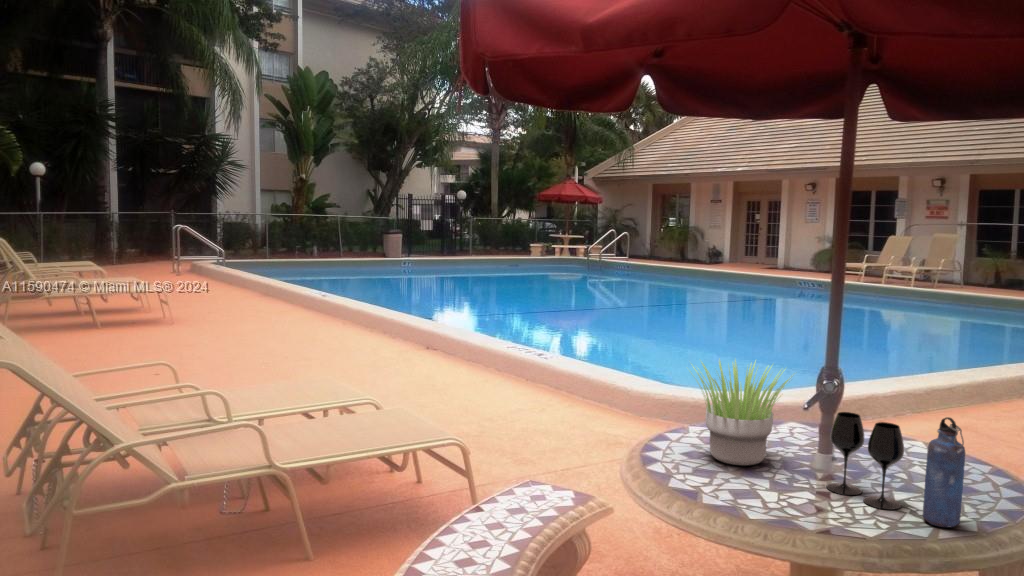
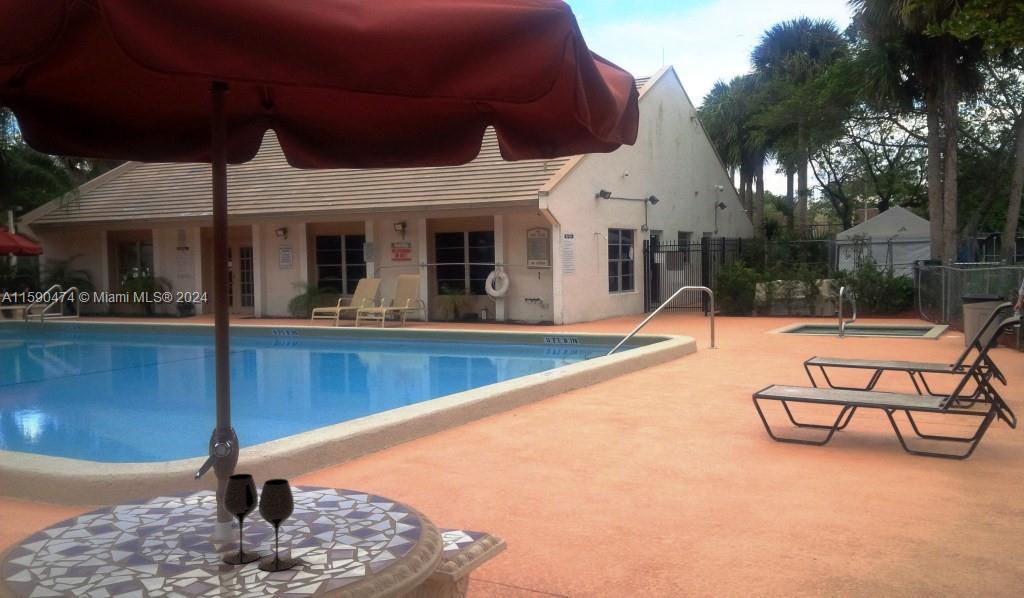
potted plant: present [693,360,789,466] -> none [52,427,193,555]
water bottle: present [923,417,965,527] -> none [312,465,346,577]

